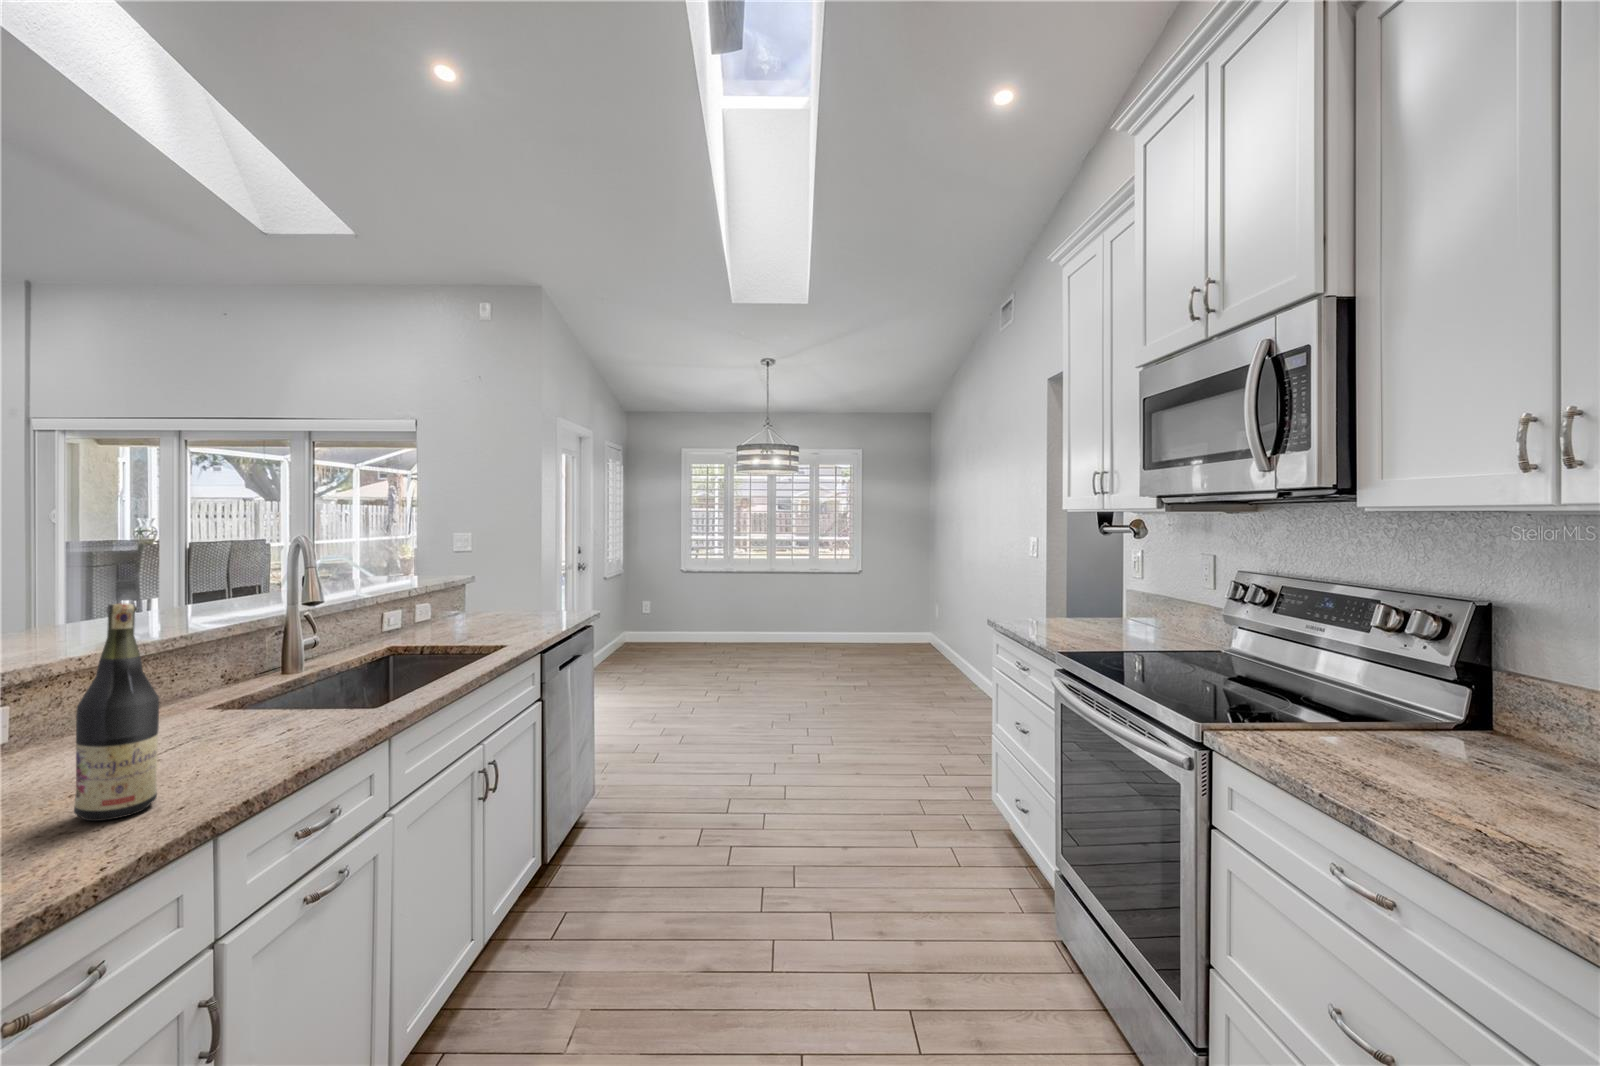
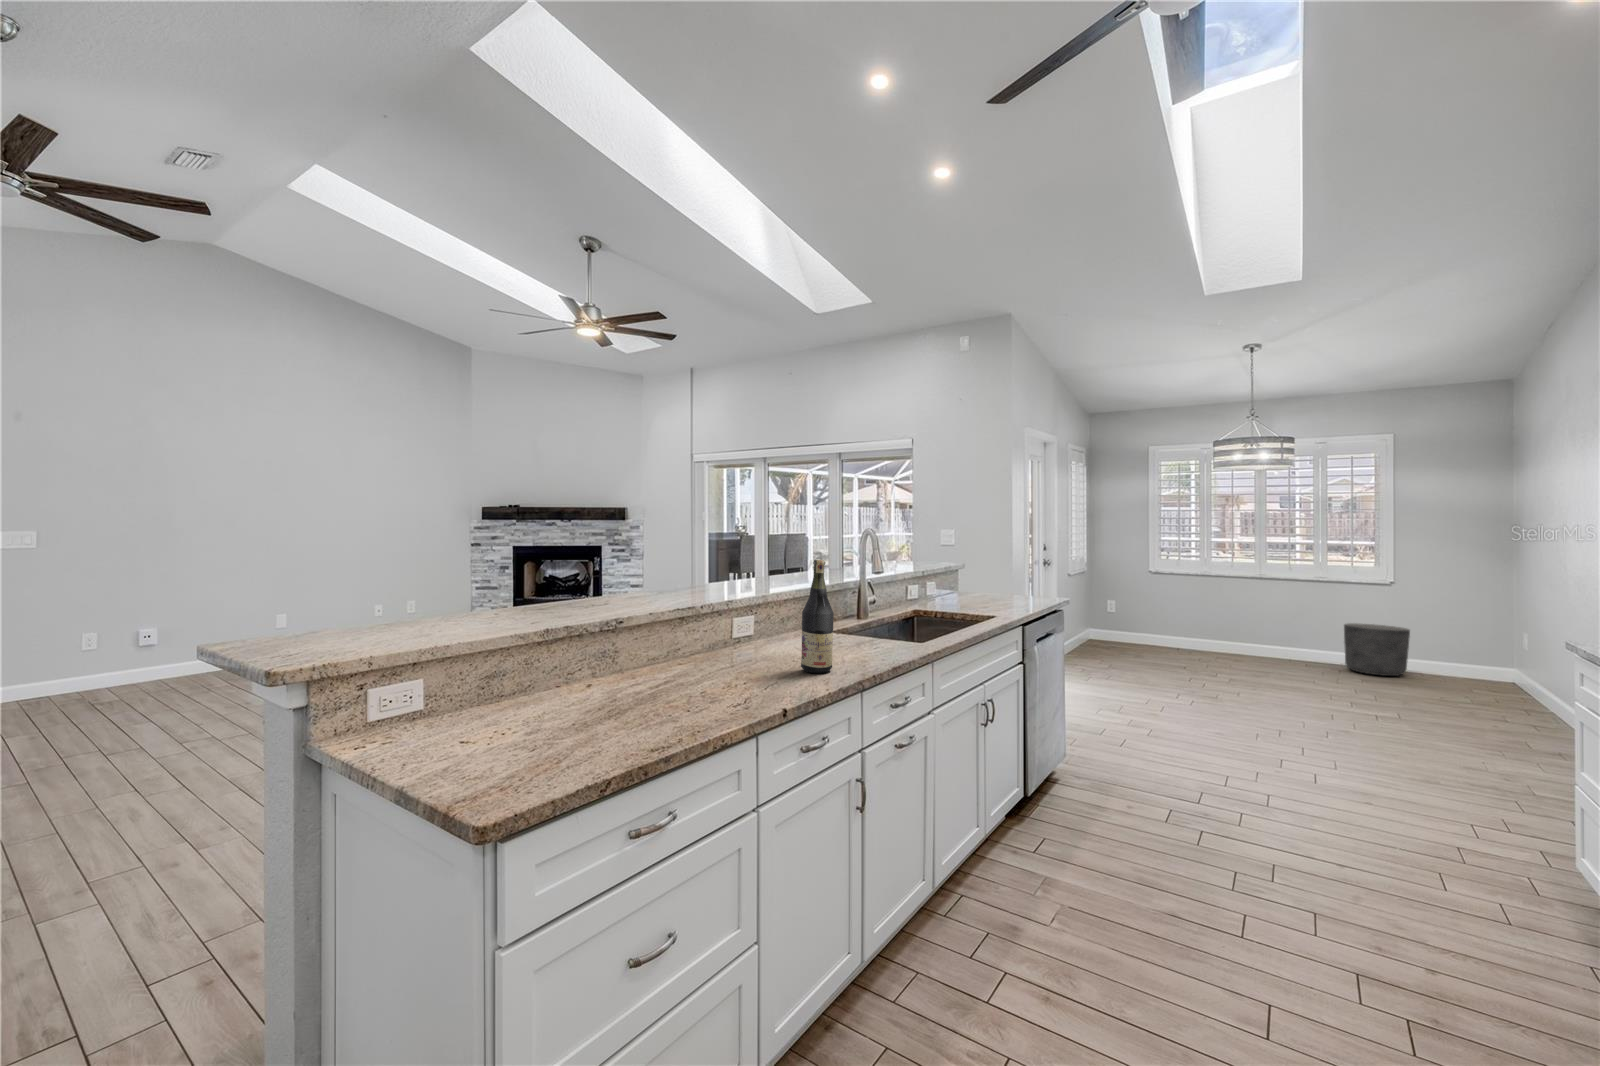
planter: none [832,608,874,650] -> present [1344,623,1410,676]

